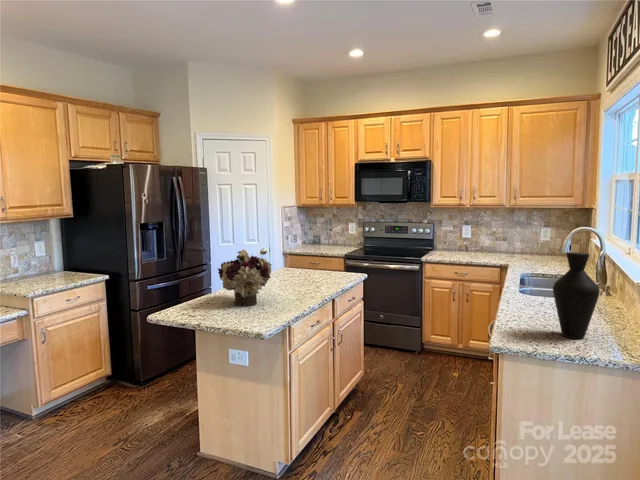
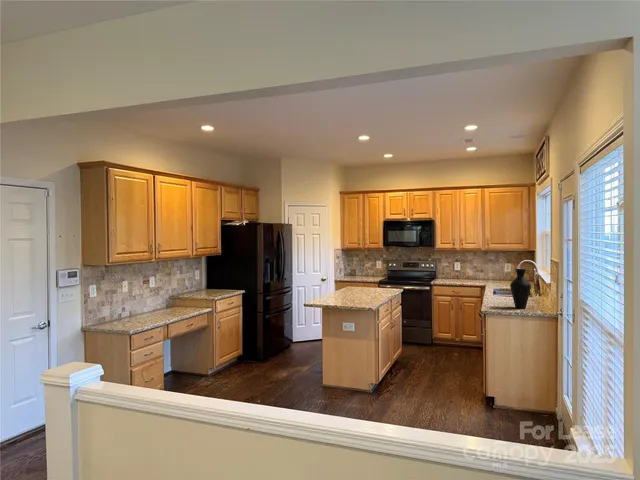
flower arrangement: present [218,250,272,307] -> none [333,270,364,301]

